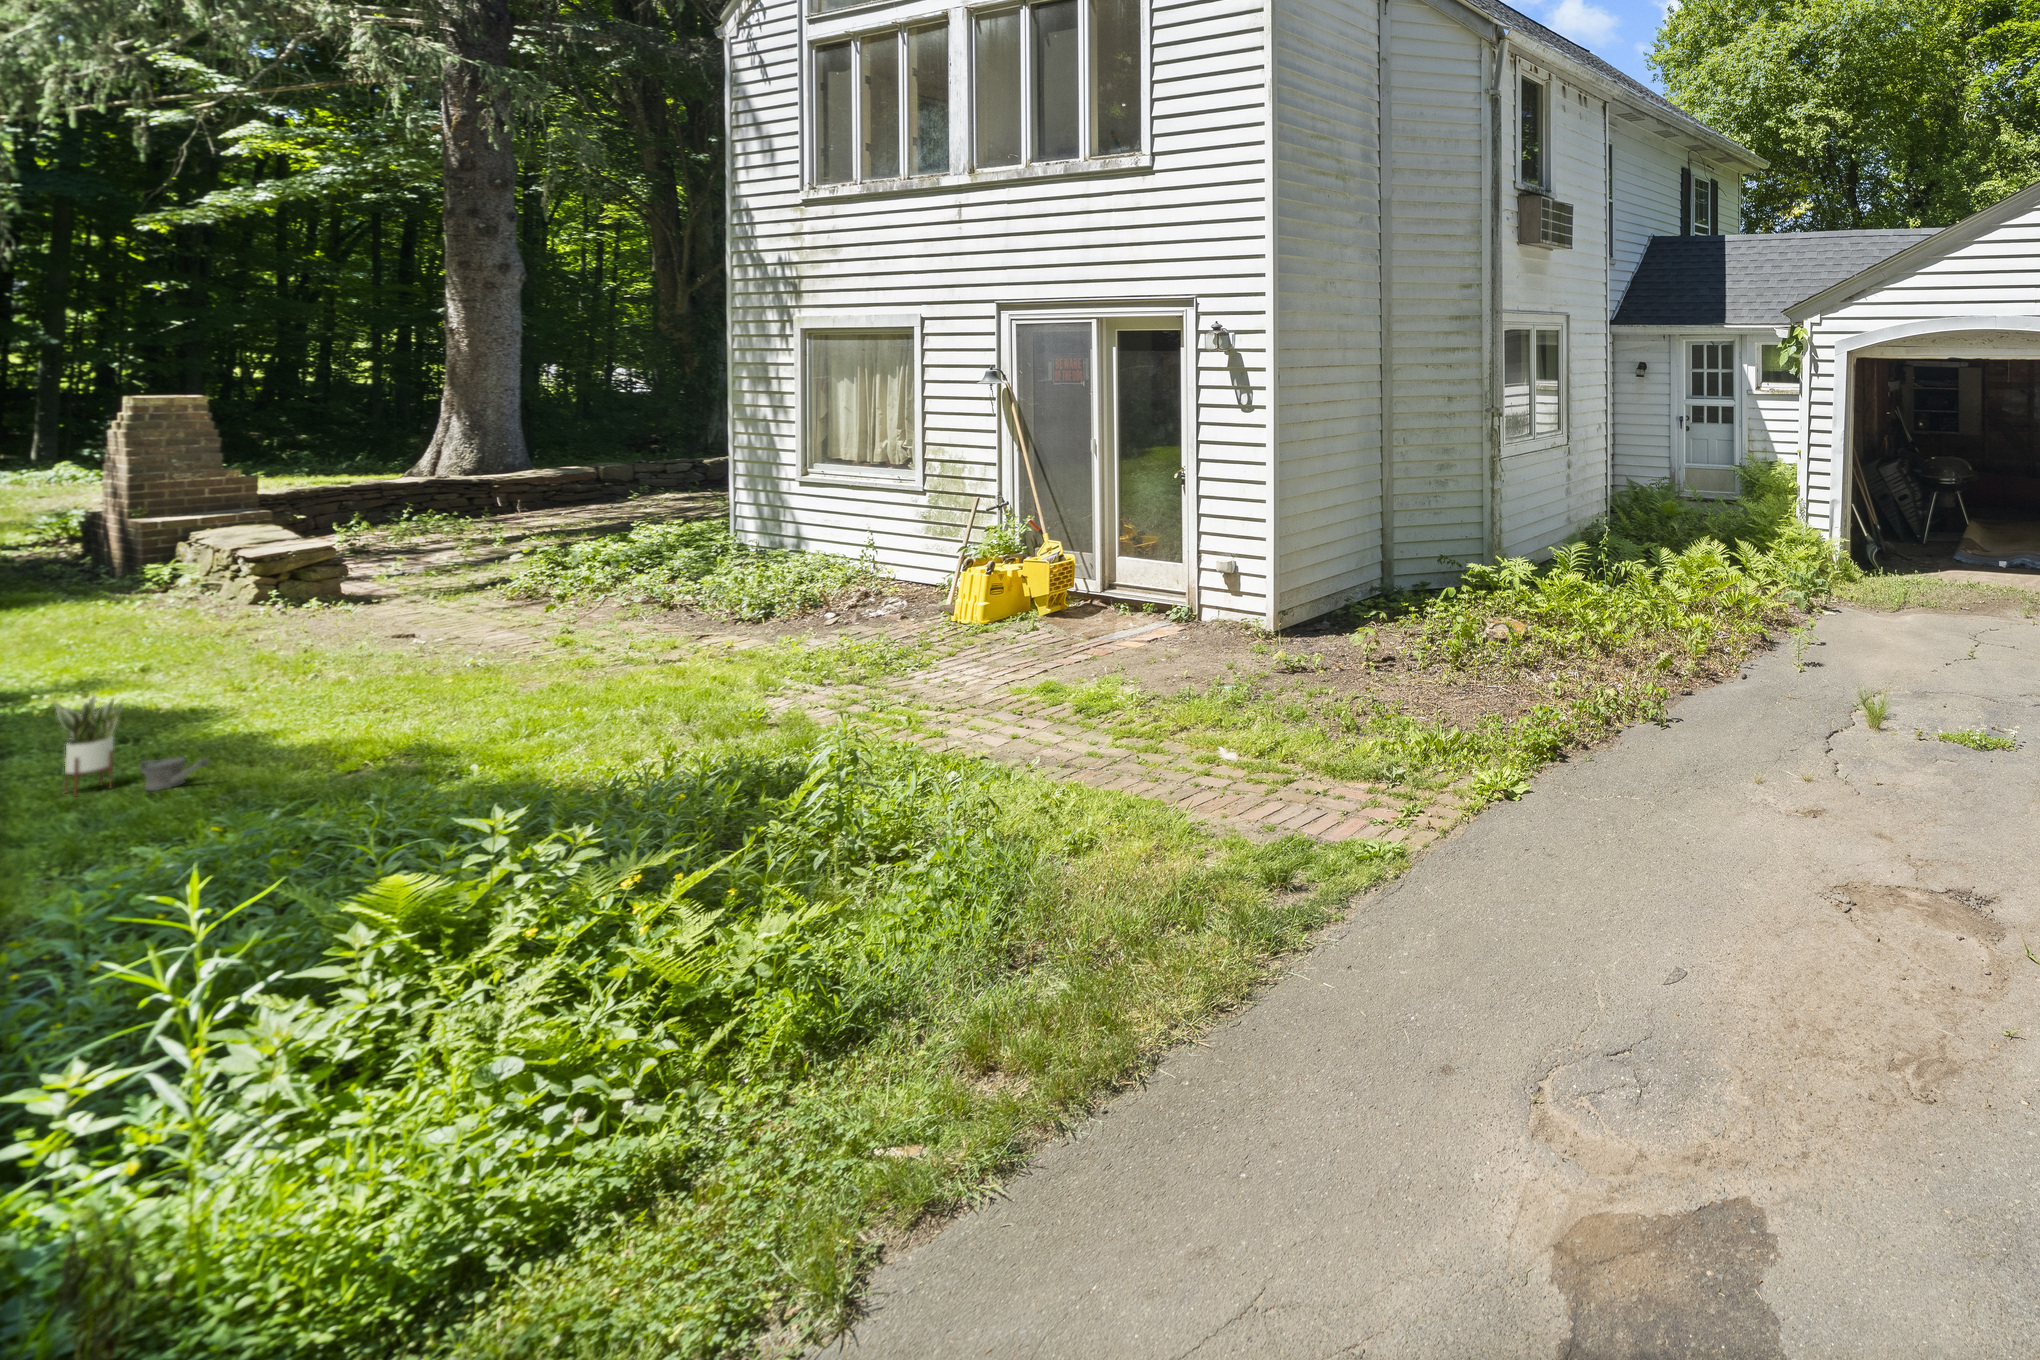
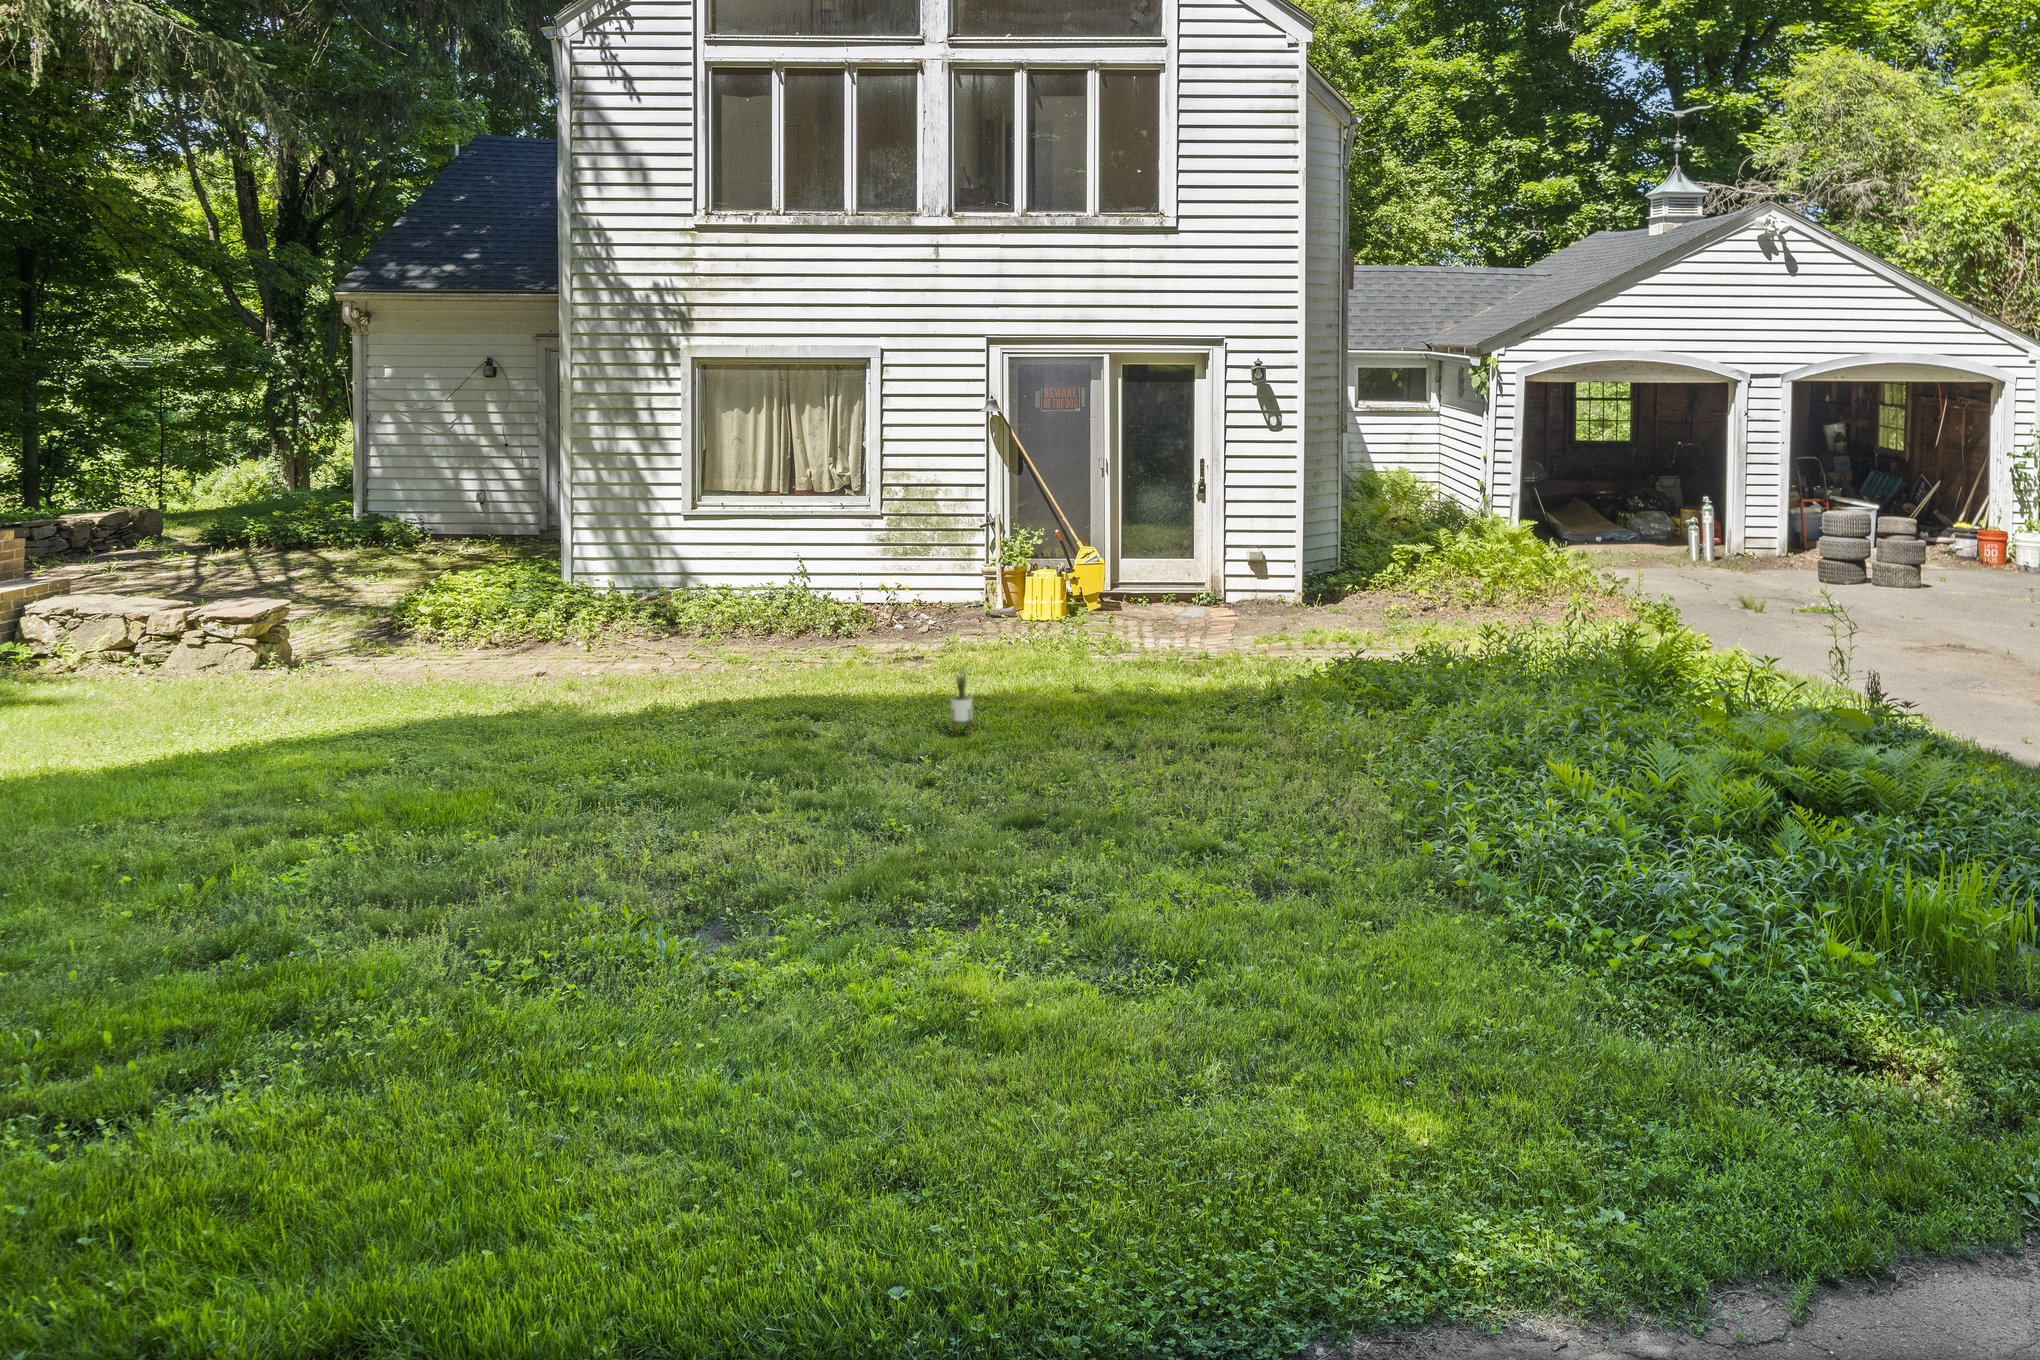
watering can: present [140,757,209,791] -> none [980,705,1029,732]

